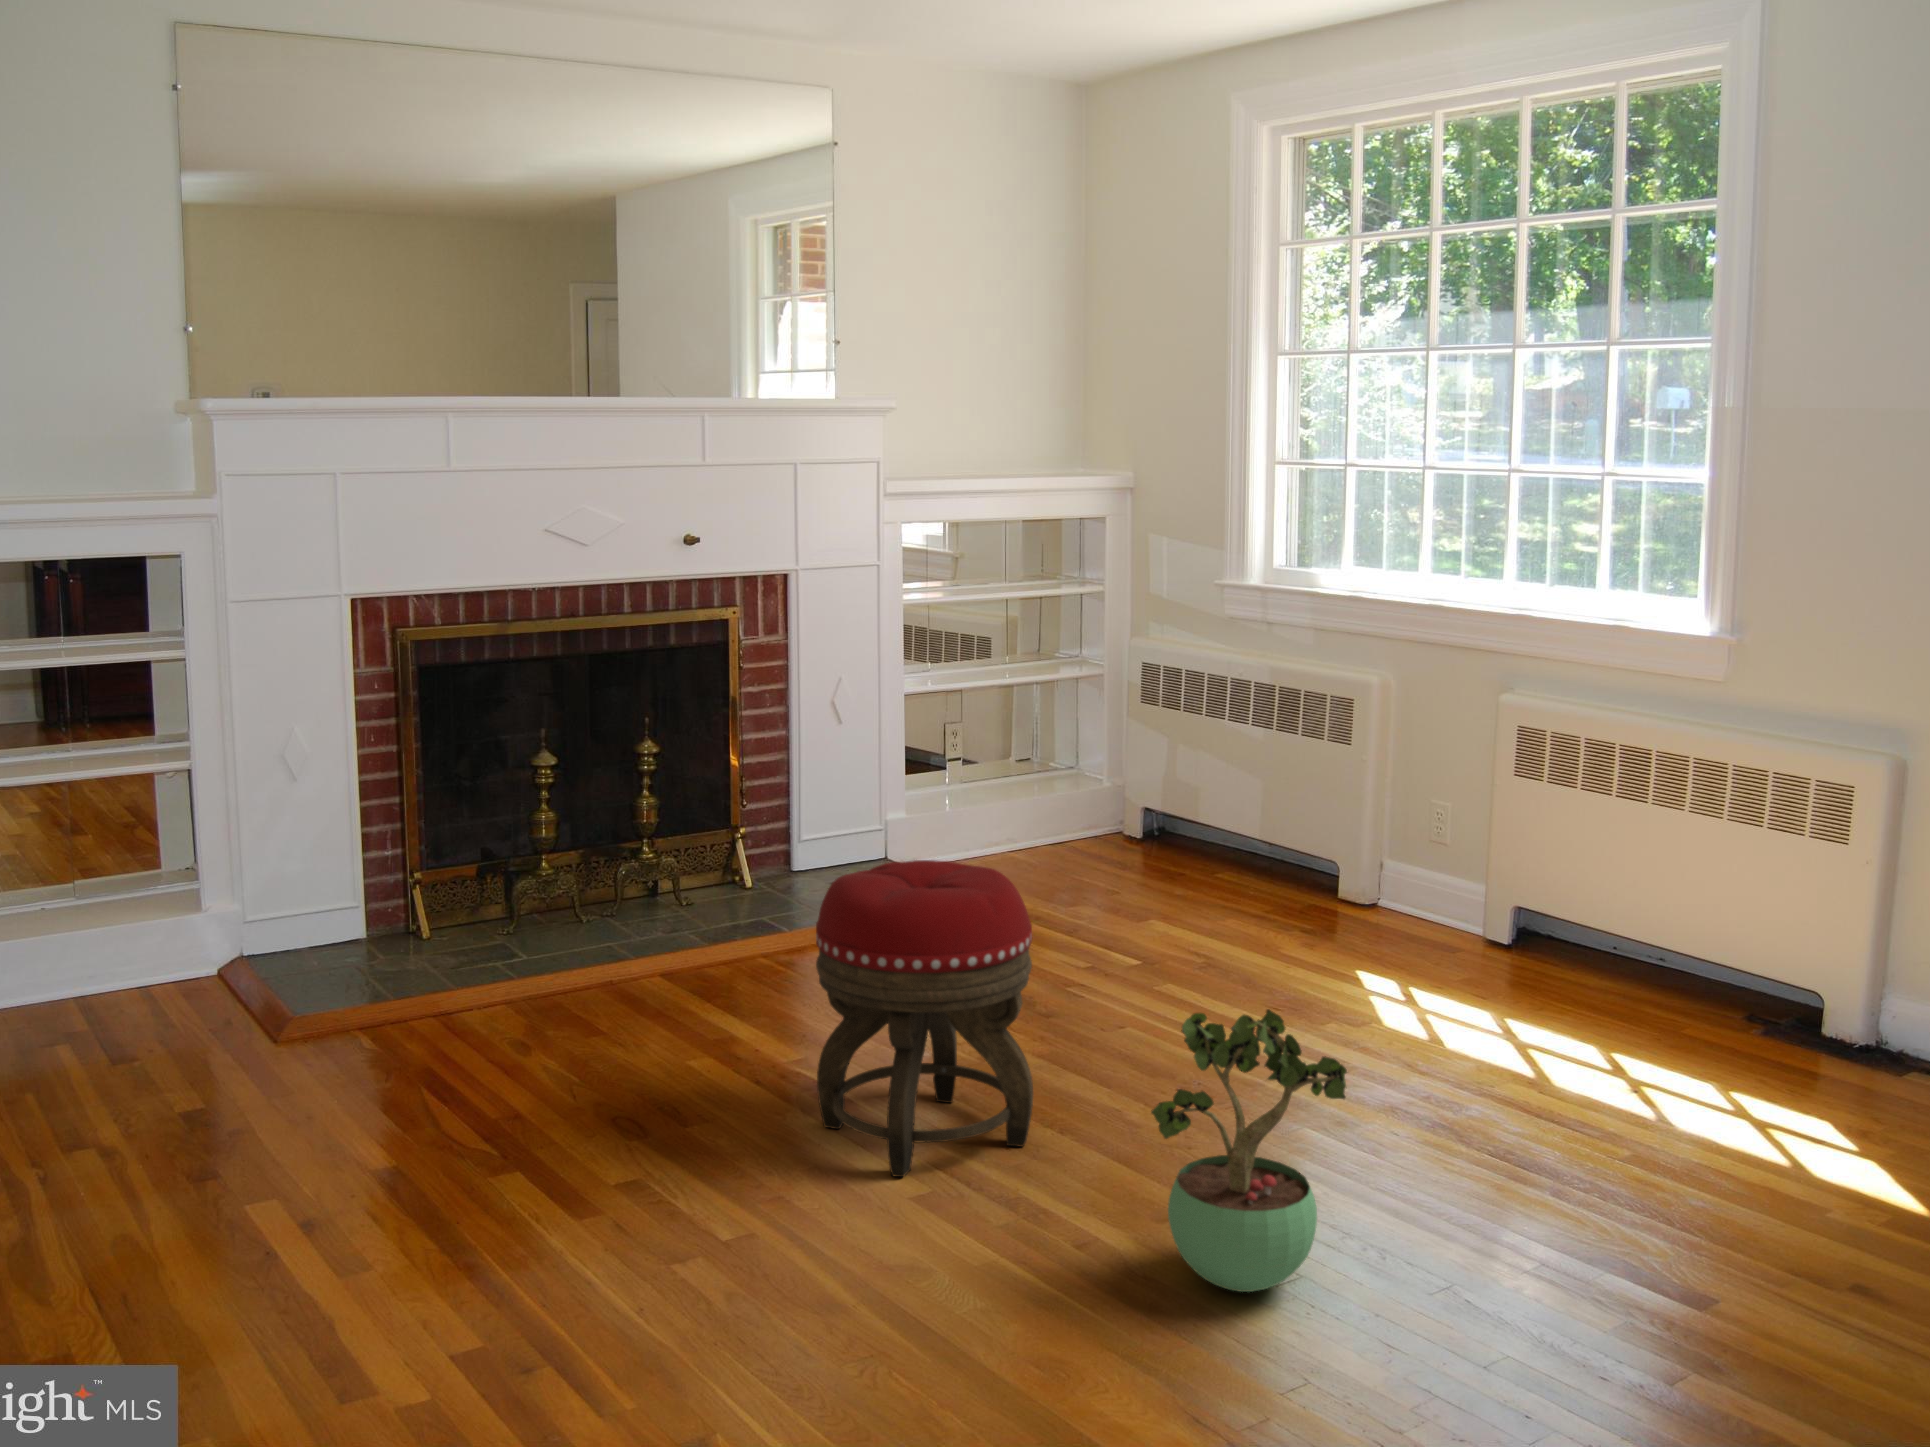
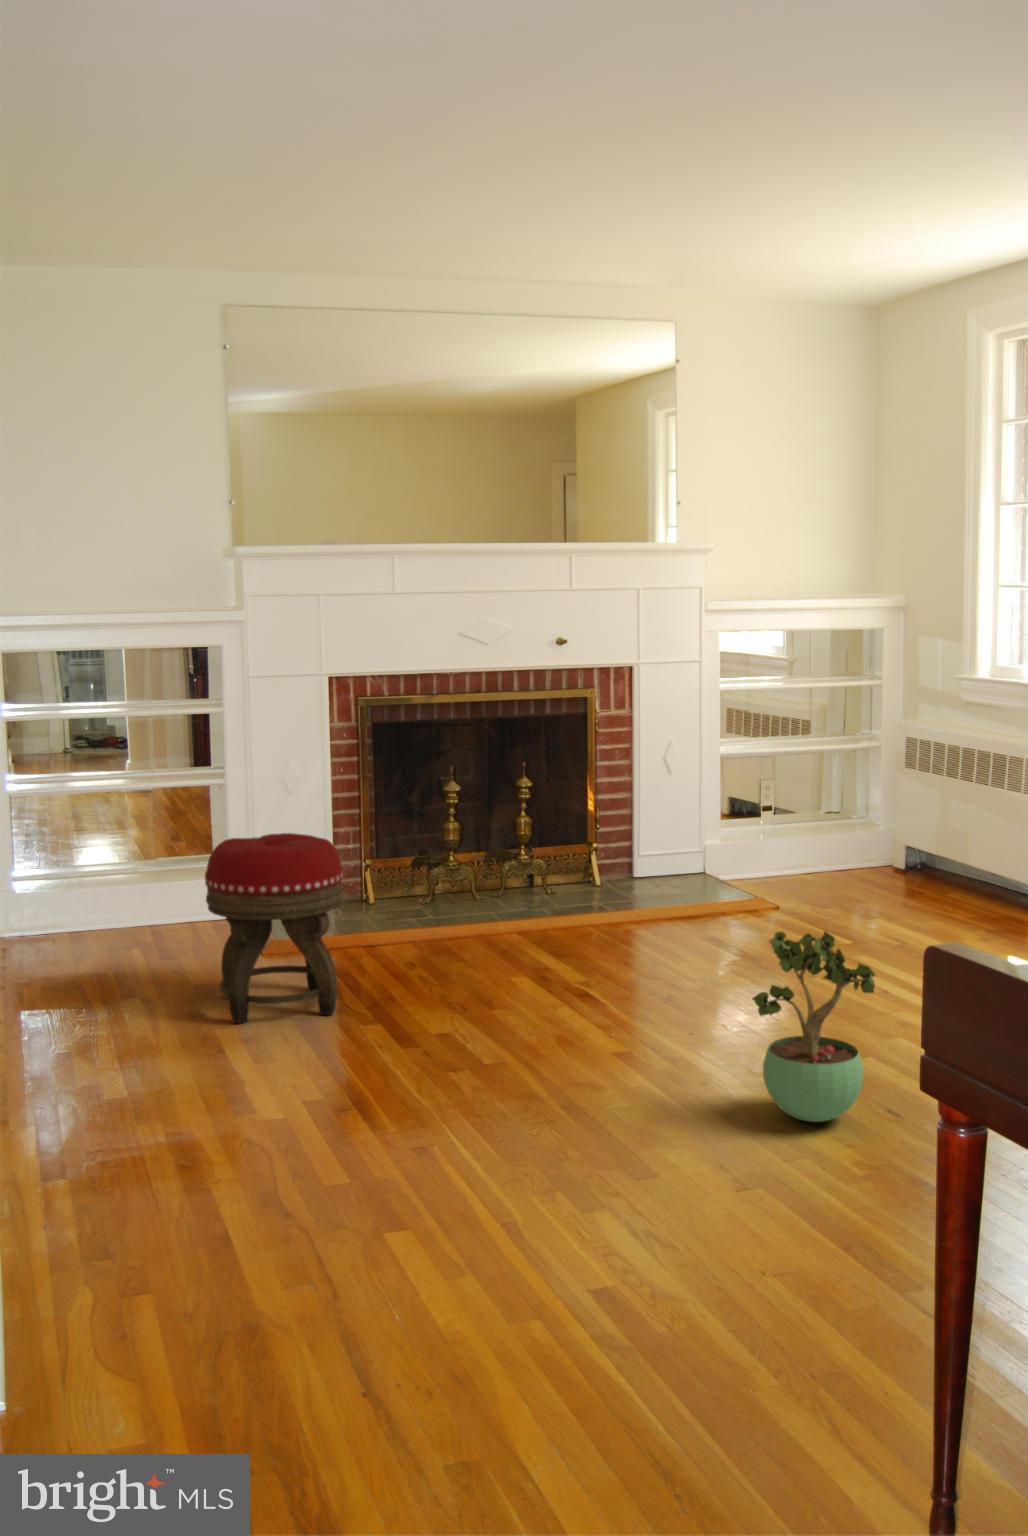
footstool: present [816,860,1033,1177] -> present [205,833,344,1023]

